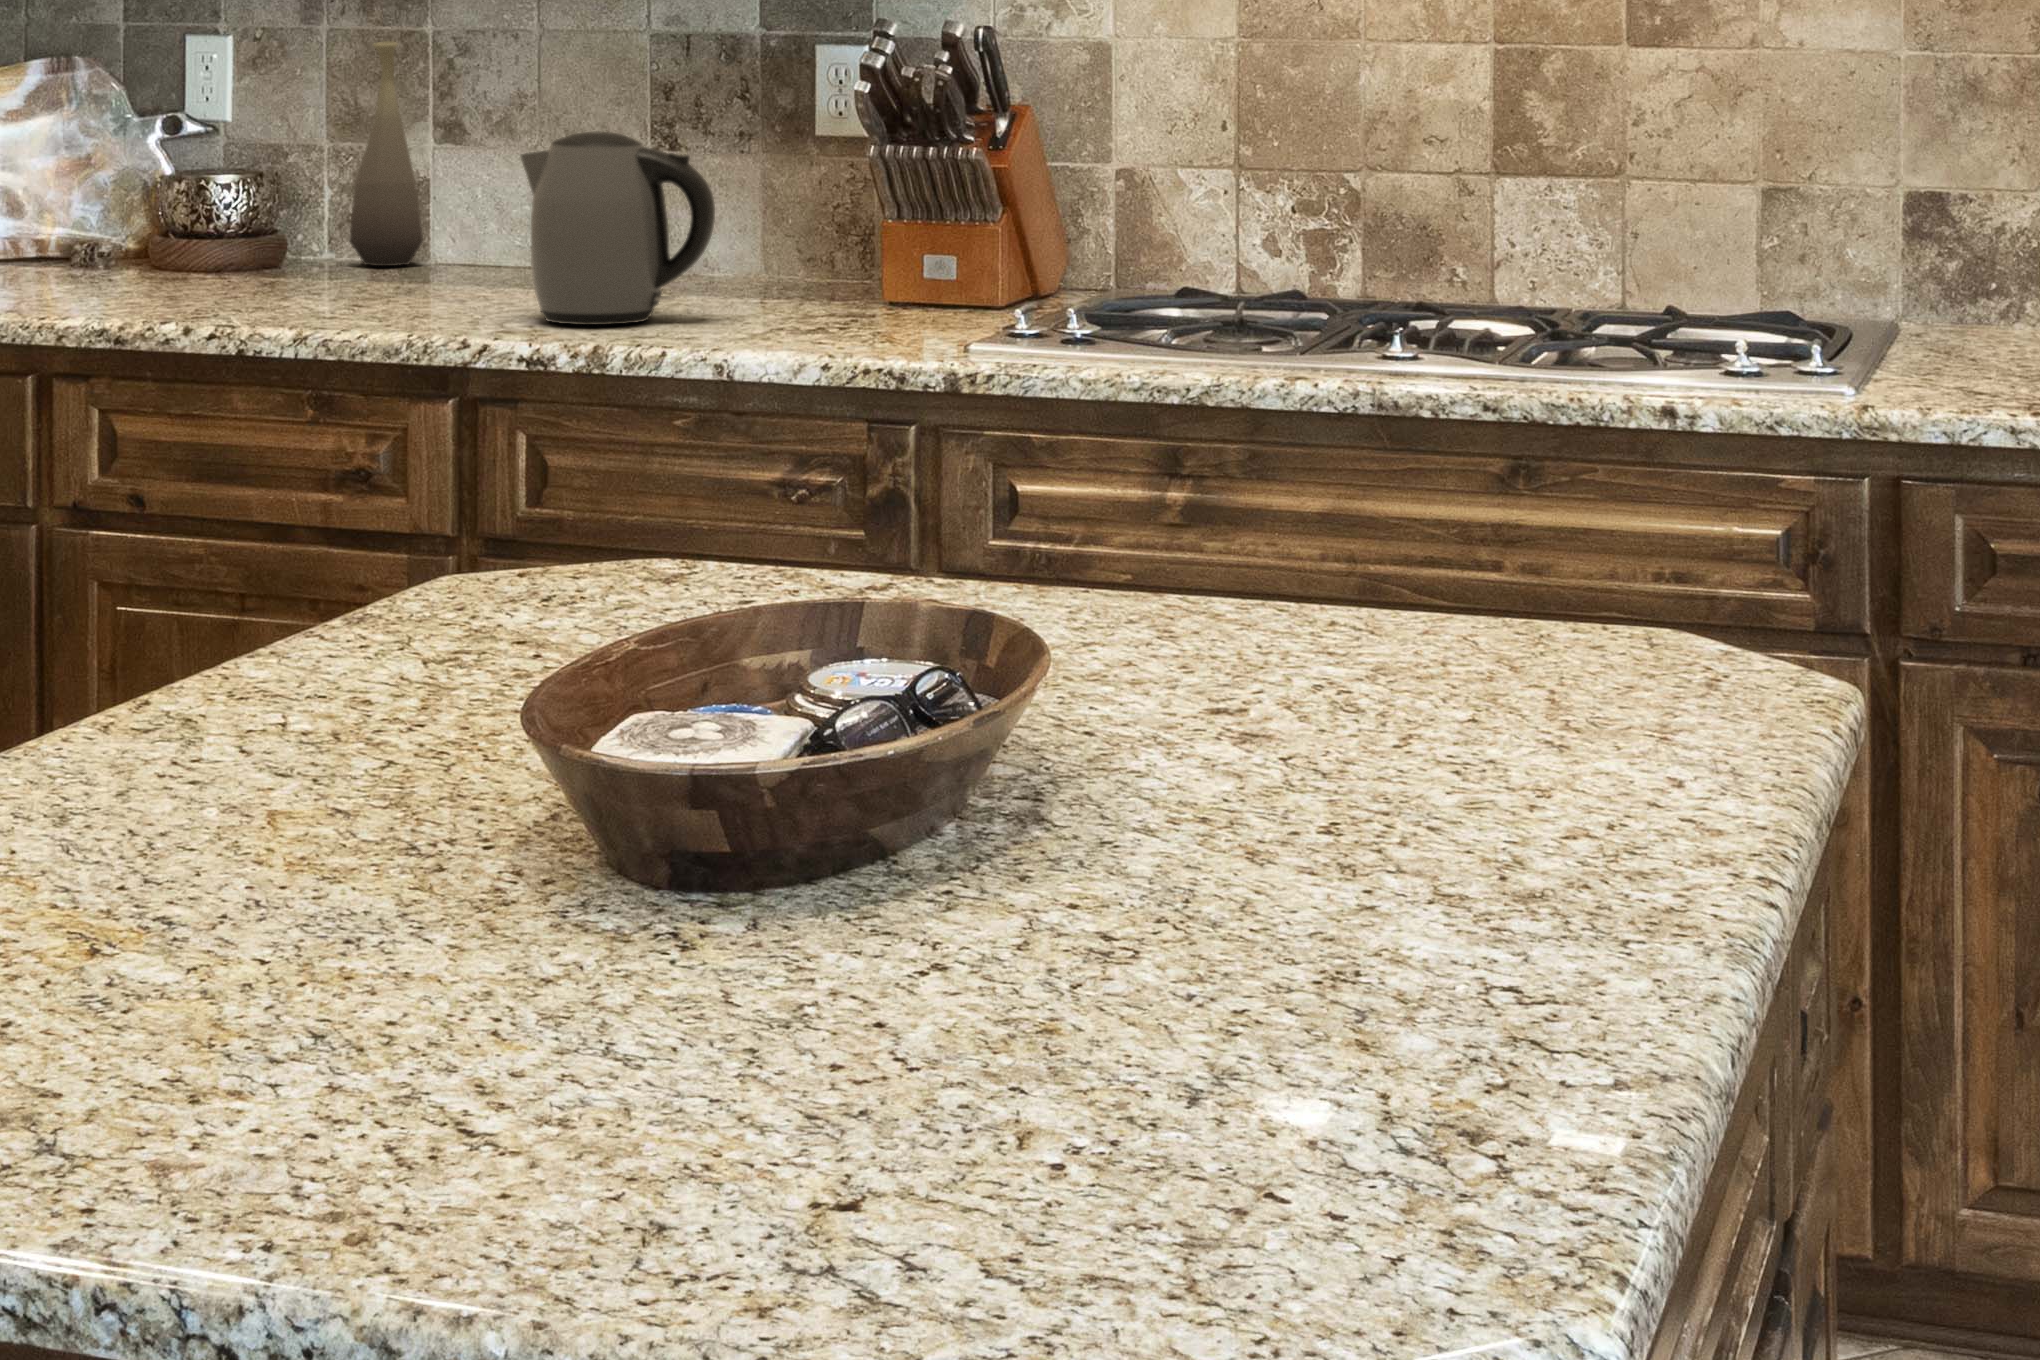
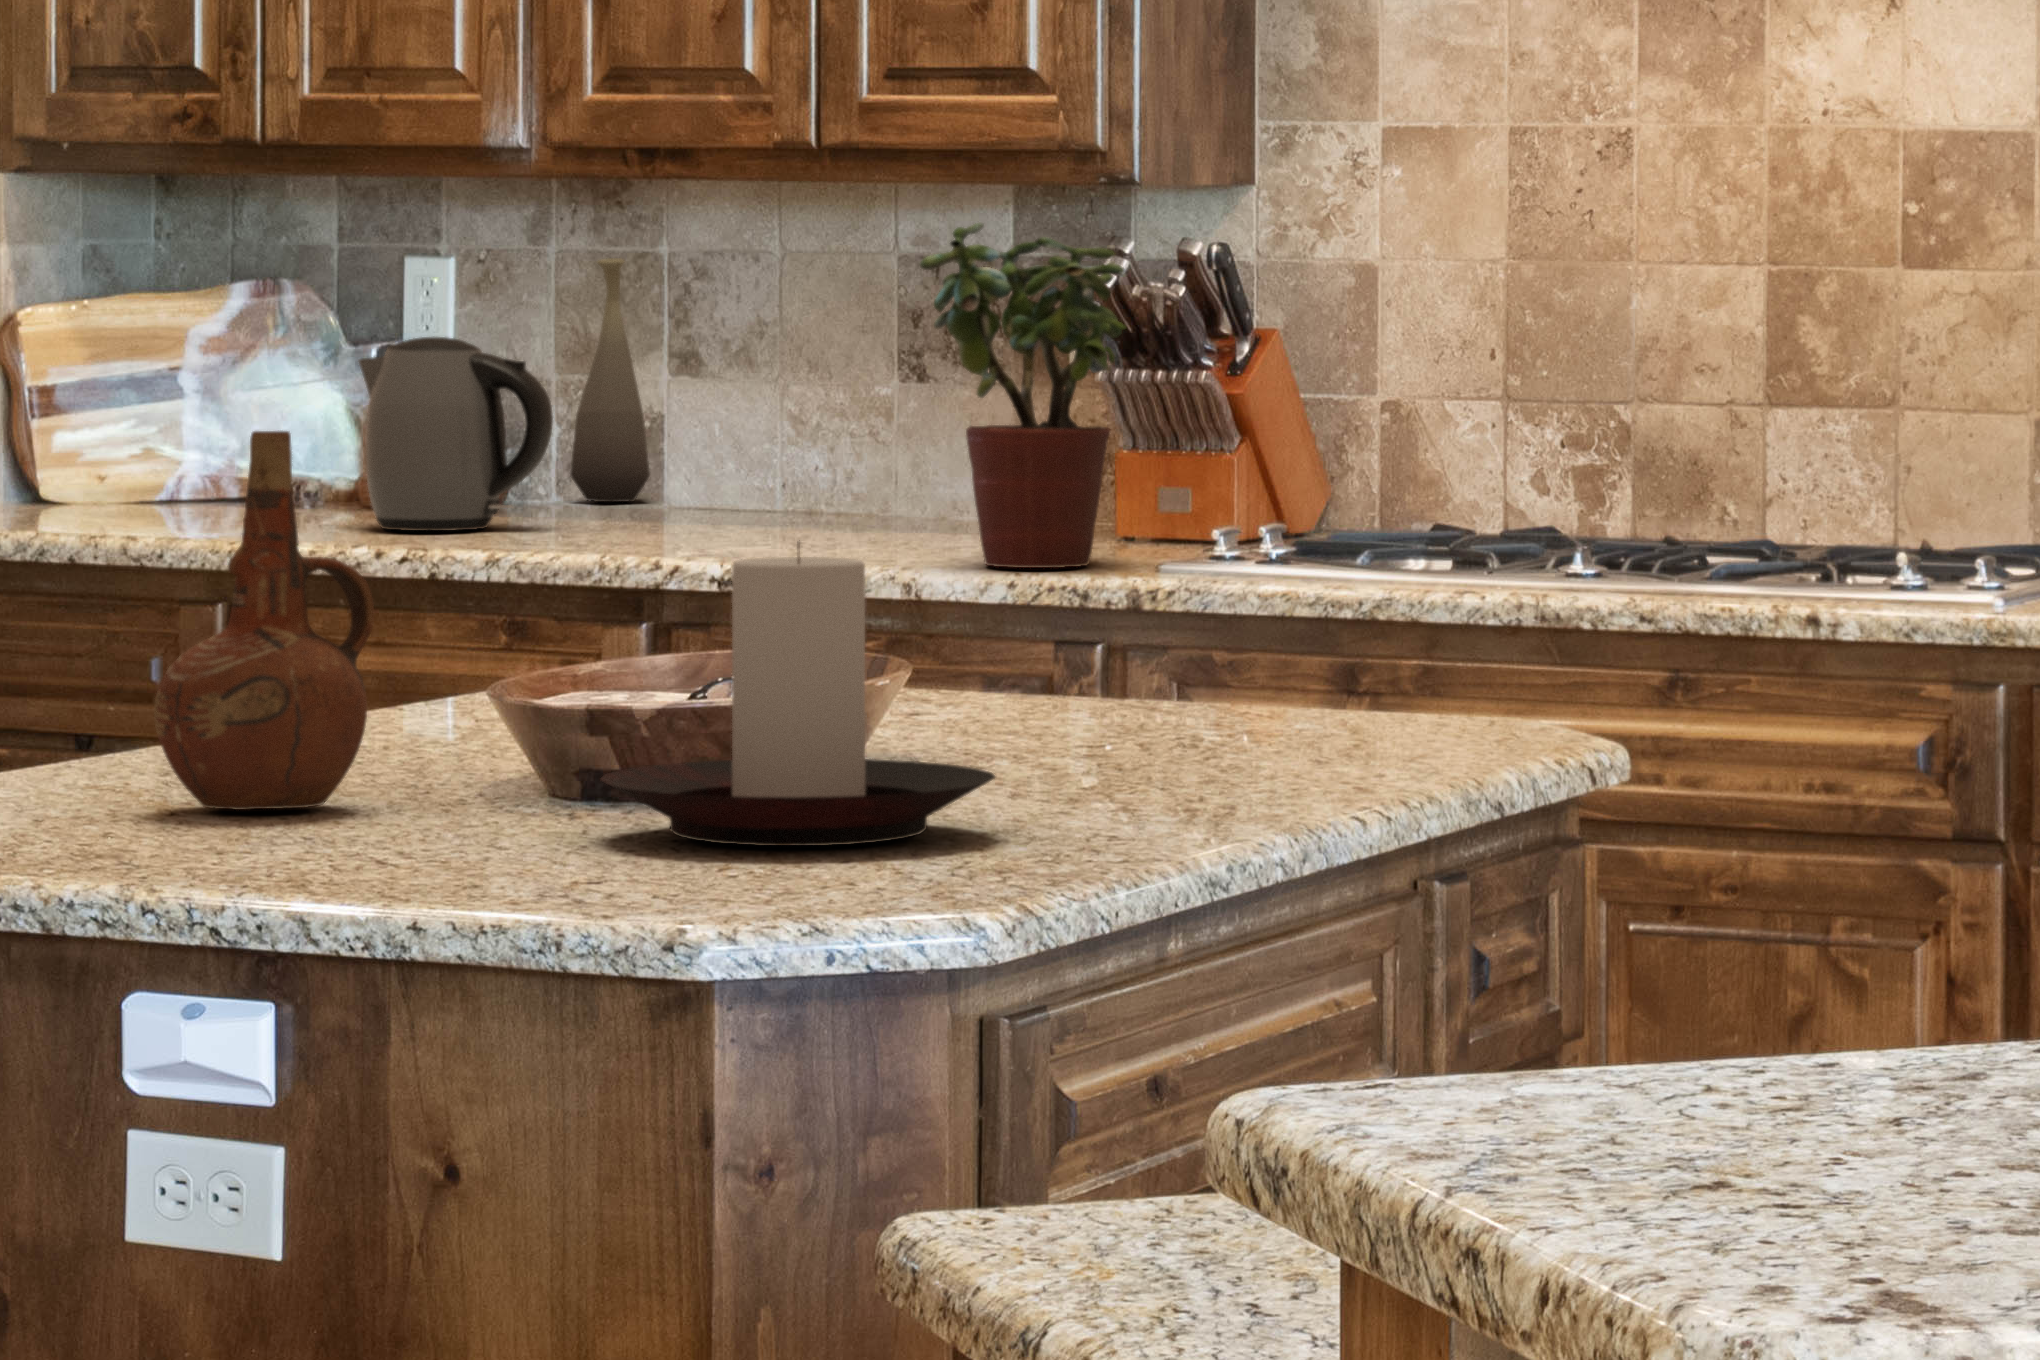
potted plant: none [736,17,941,353] -> present [920,223,1126,568]
kettle: present [520,132,715,325] -> present [359,337,553,531]
ceramic pitcher: none [81,394,397,967] -> present [154,431,374,810]
candle holder: none [803,590,1417,1099] -> present [601,543,995,846]

